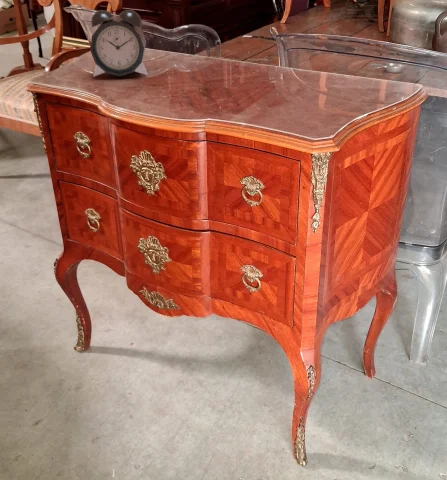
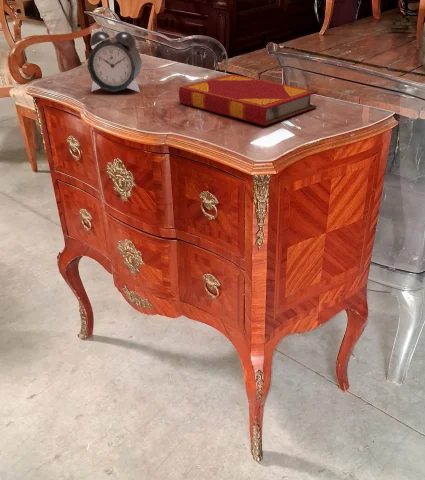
hardback book: none [197,52,346,105] -> present [179,74,318,126]

